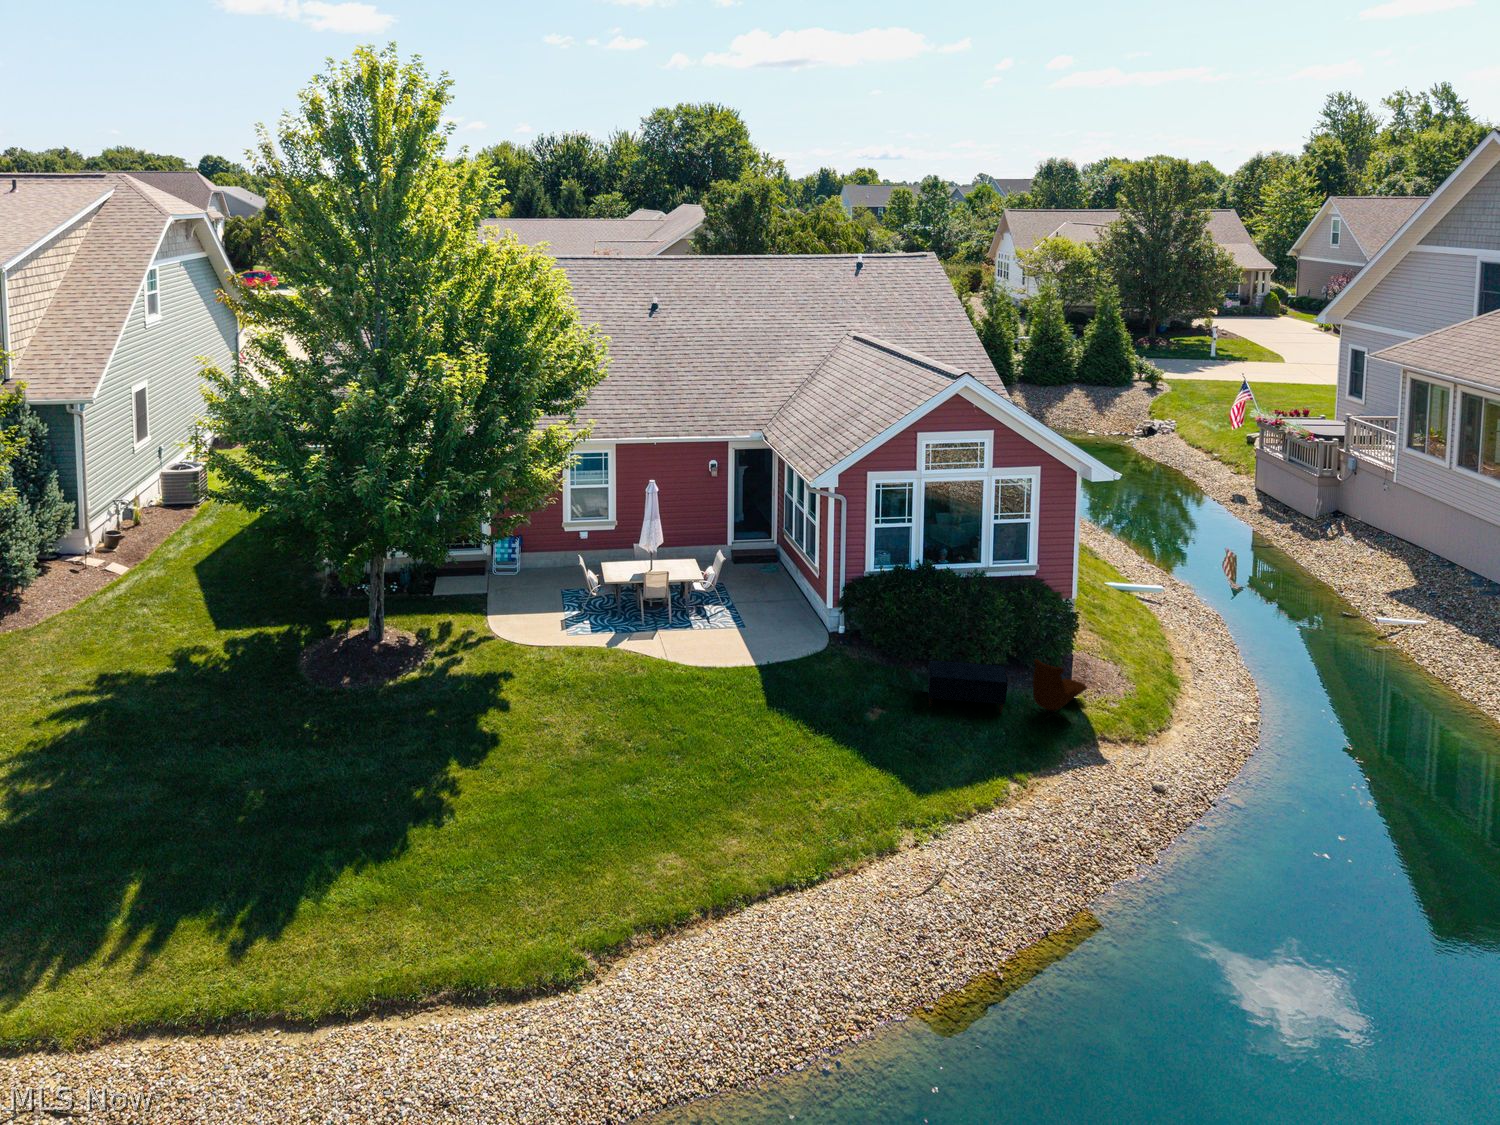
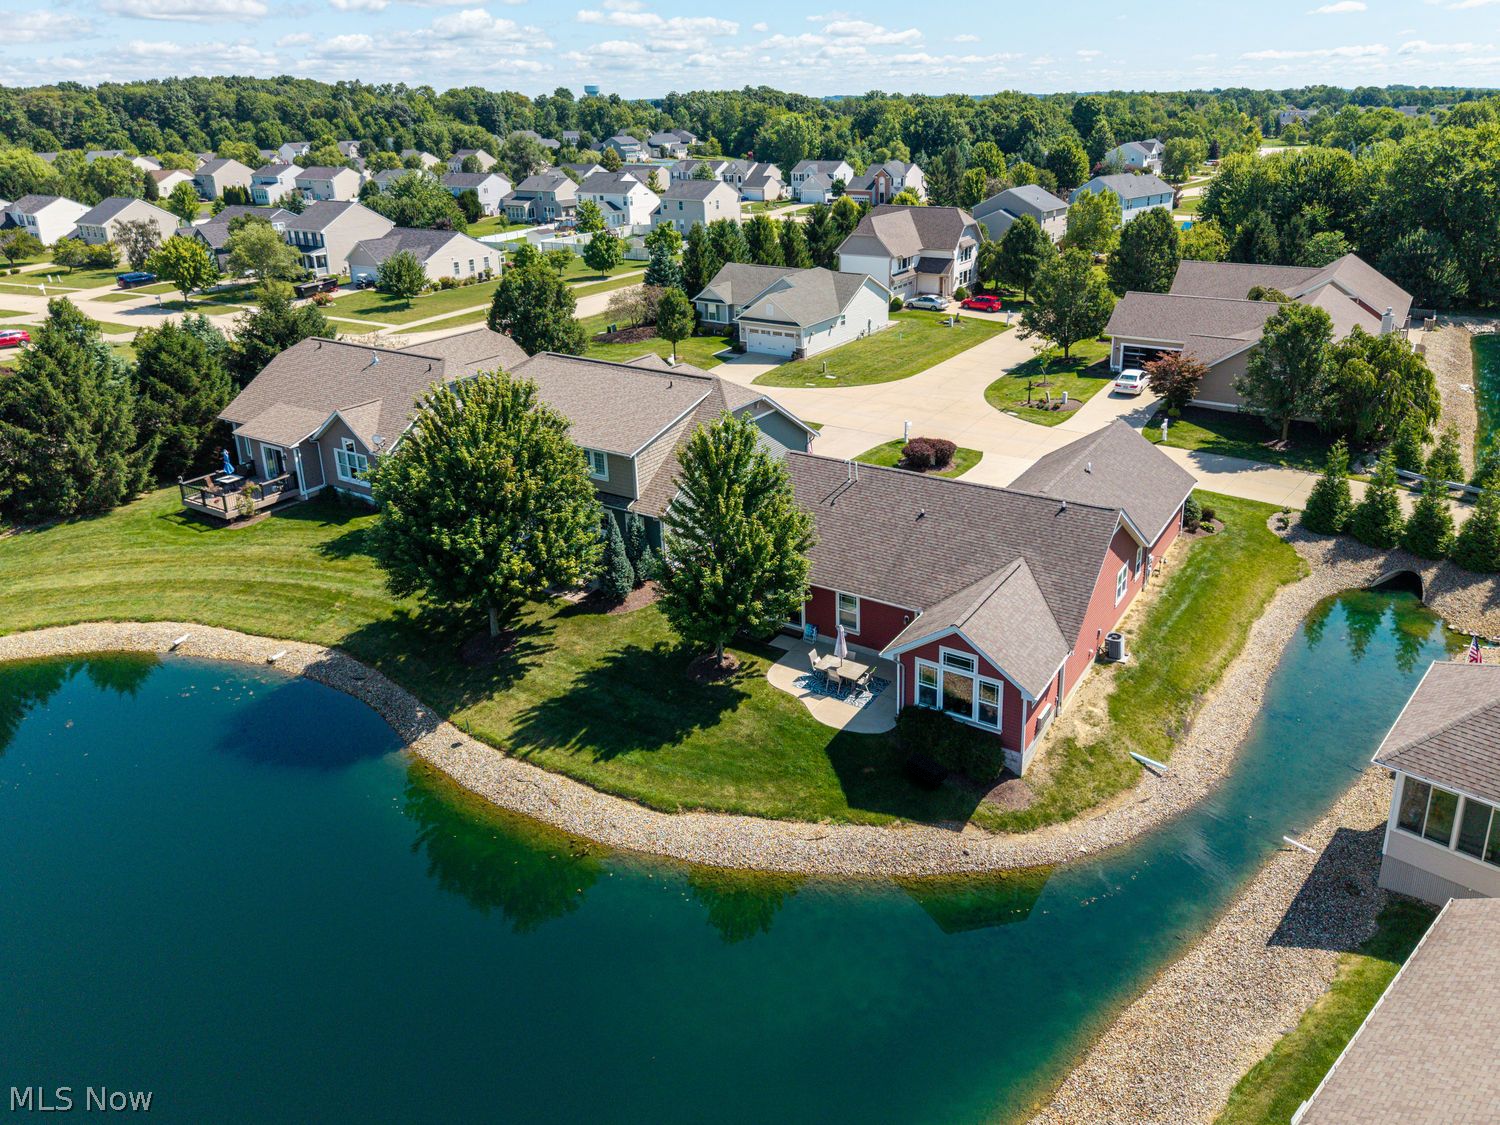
lounge chair: present [1033,659,1087,724] -> none [943,769,986,808]

